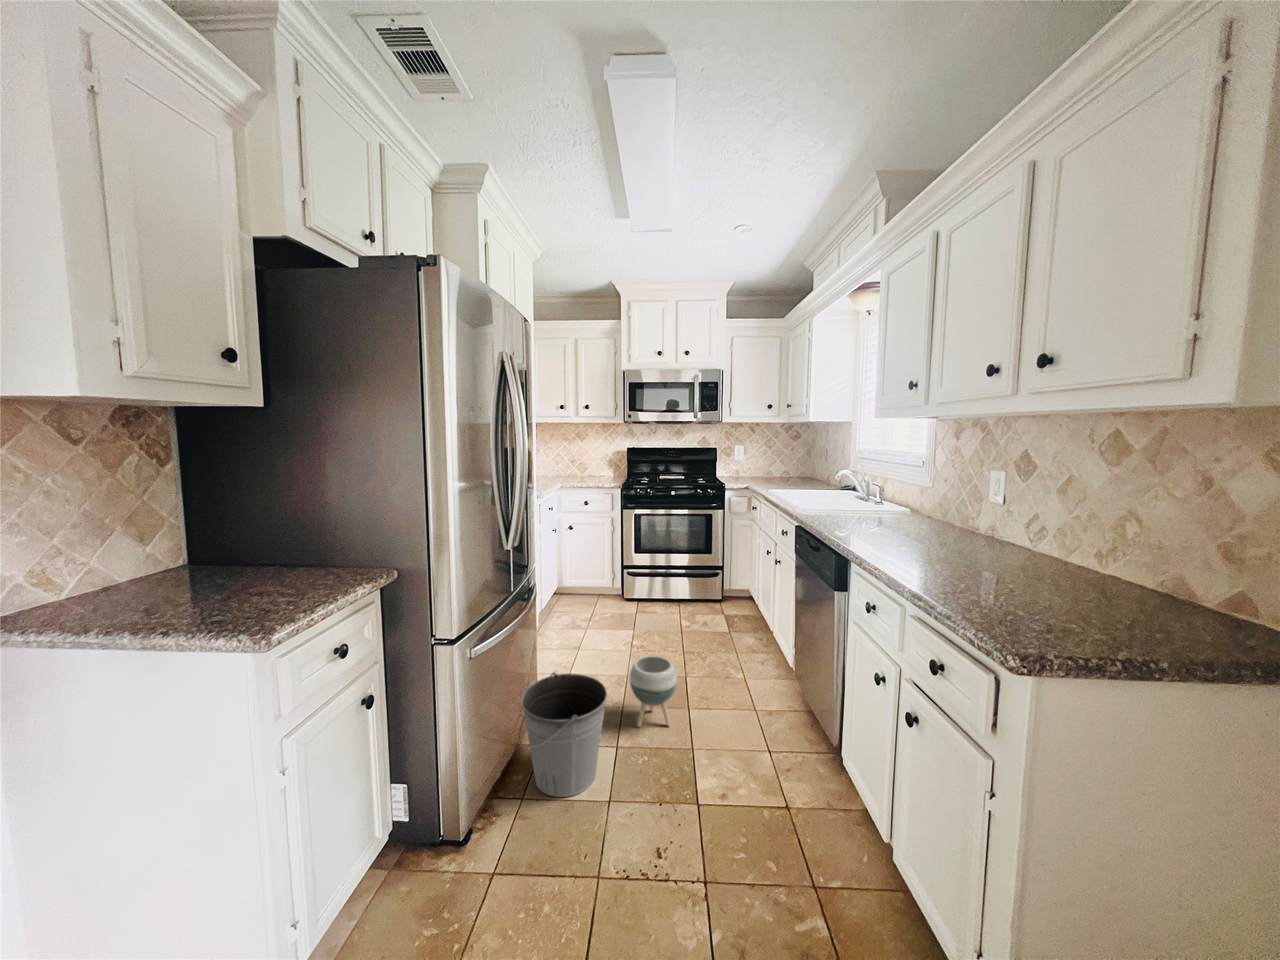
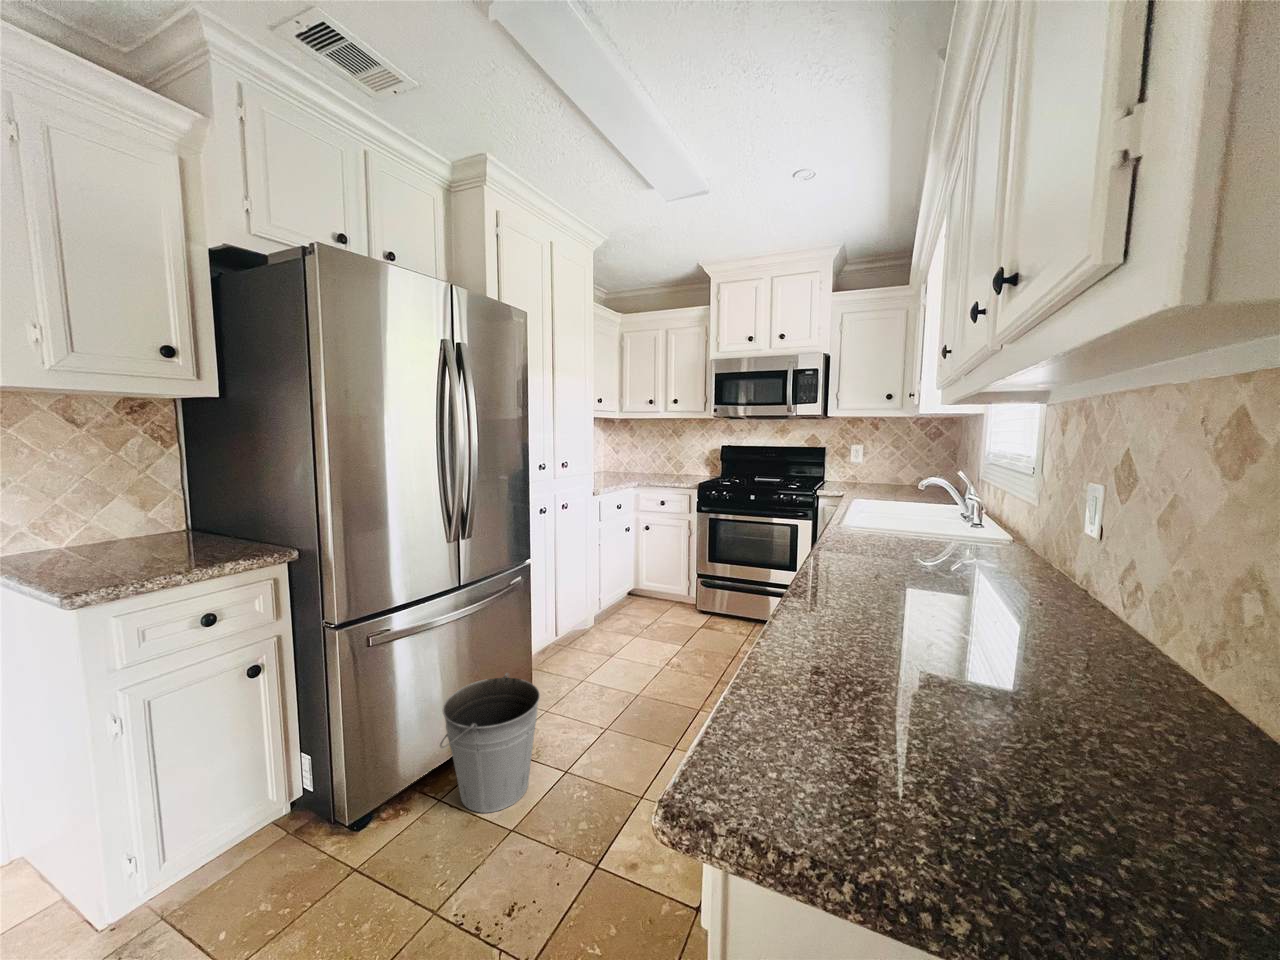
planter: present [629,656,677,727] -> none [597,678,653,766]

